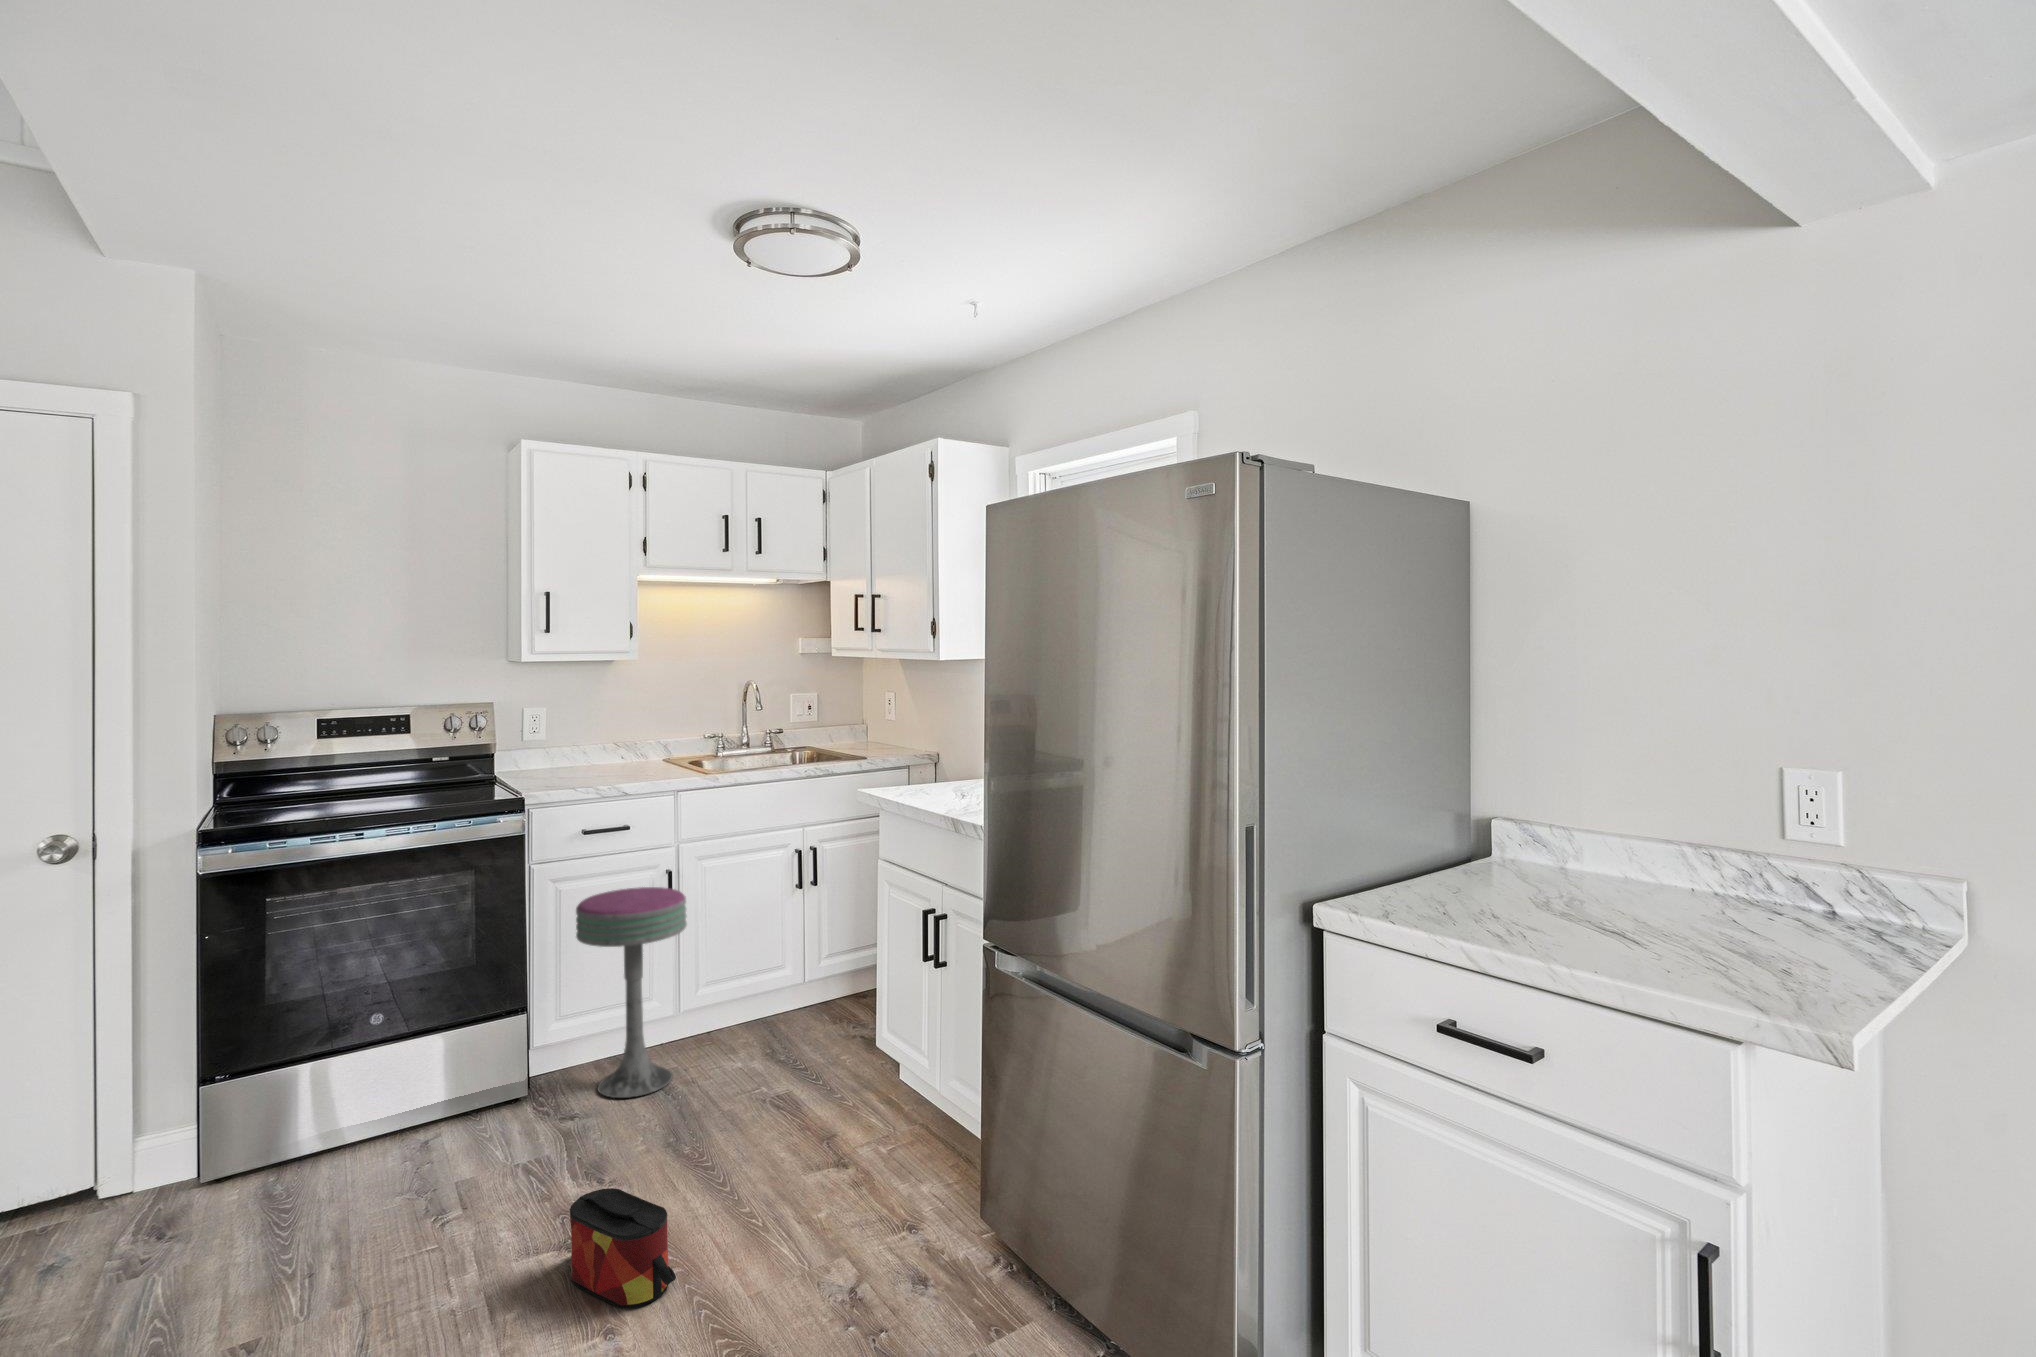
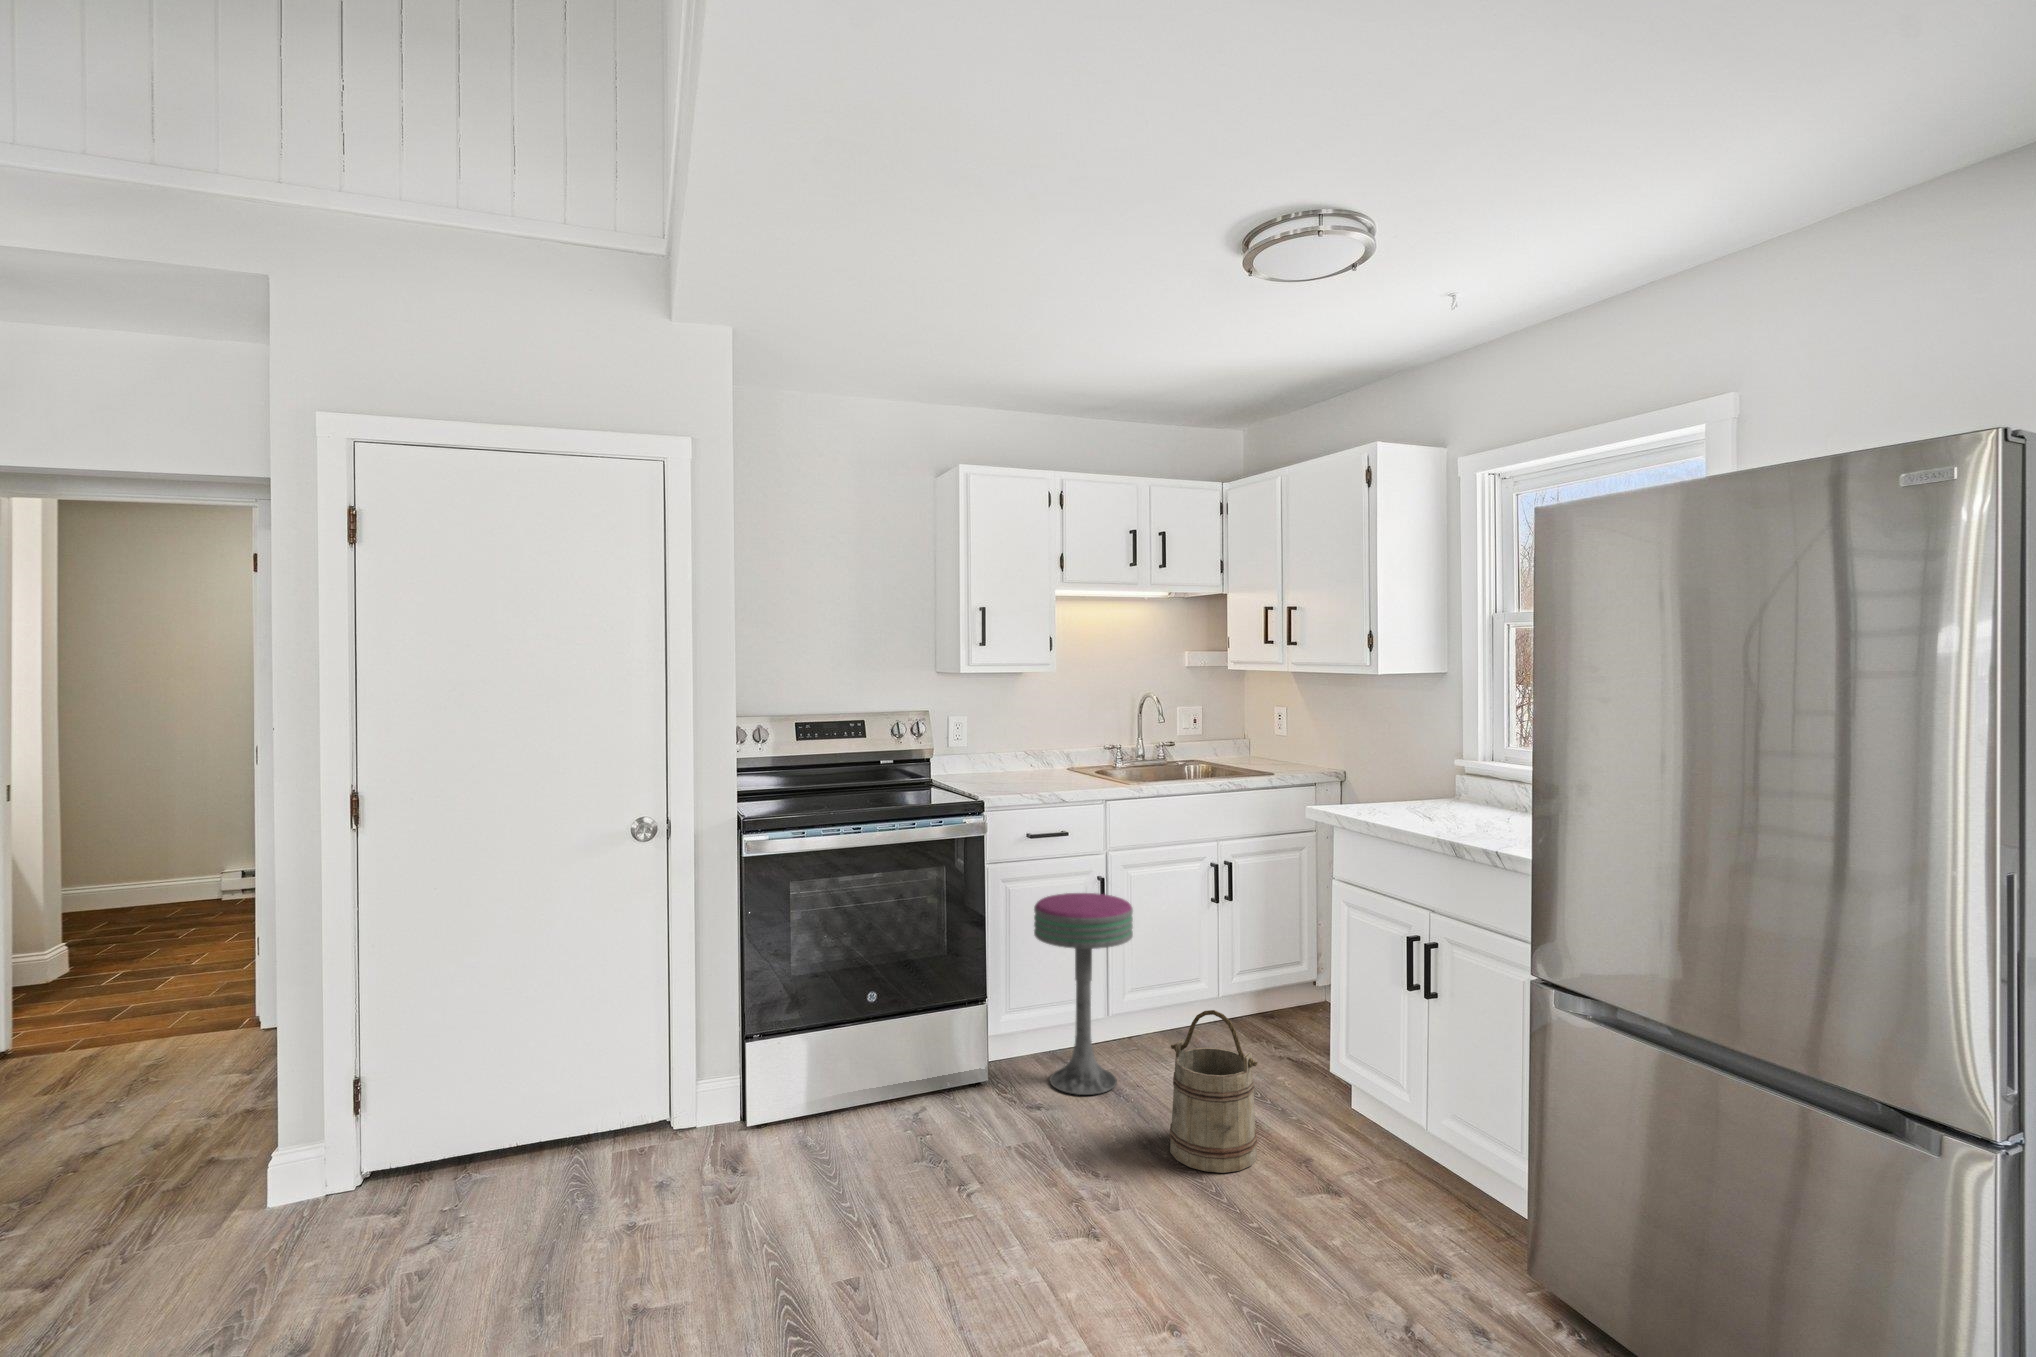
bucket: none [693,999,786,1166] -> present [1170,1010,1258,1173]
bag: present [570,1188,676,1308] -> none [1104,1178,1215,1294]

